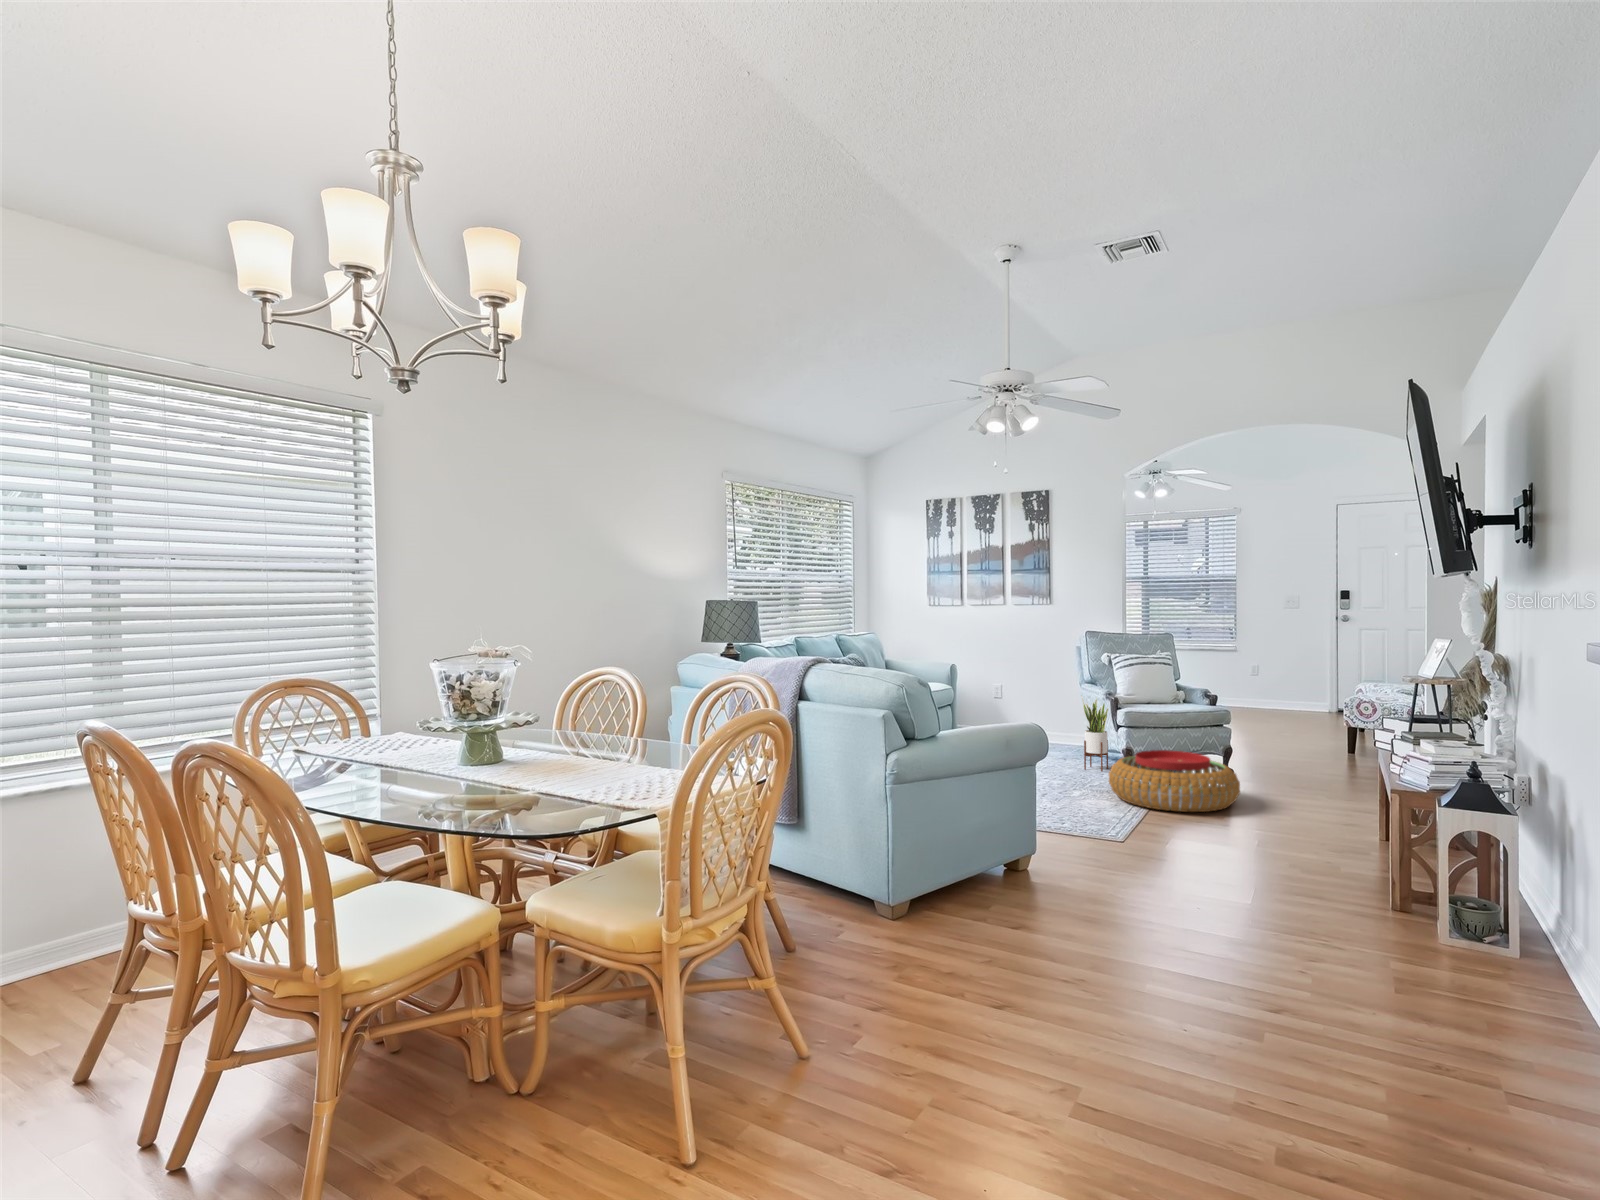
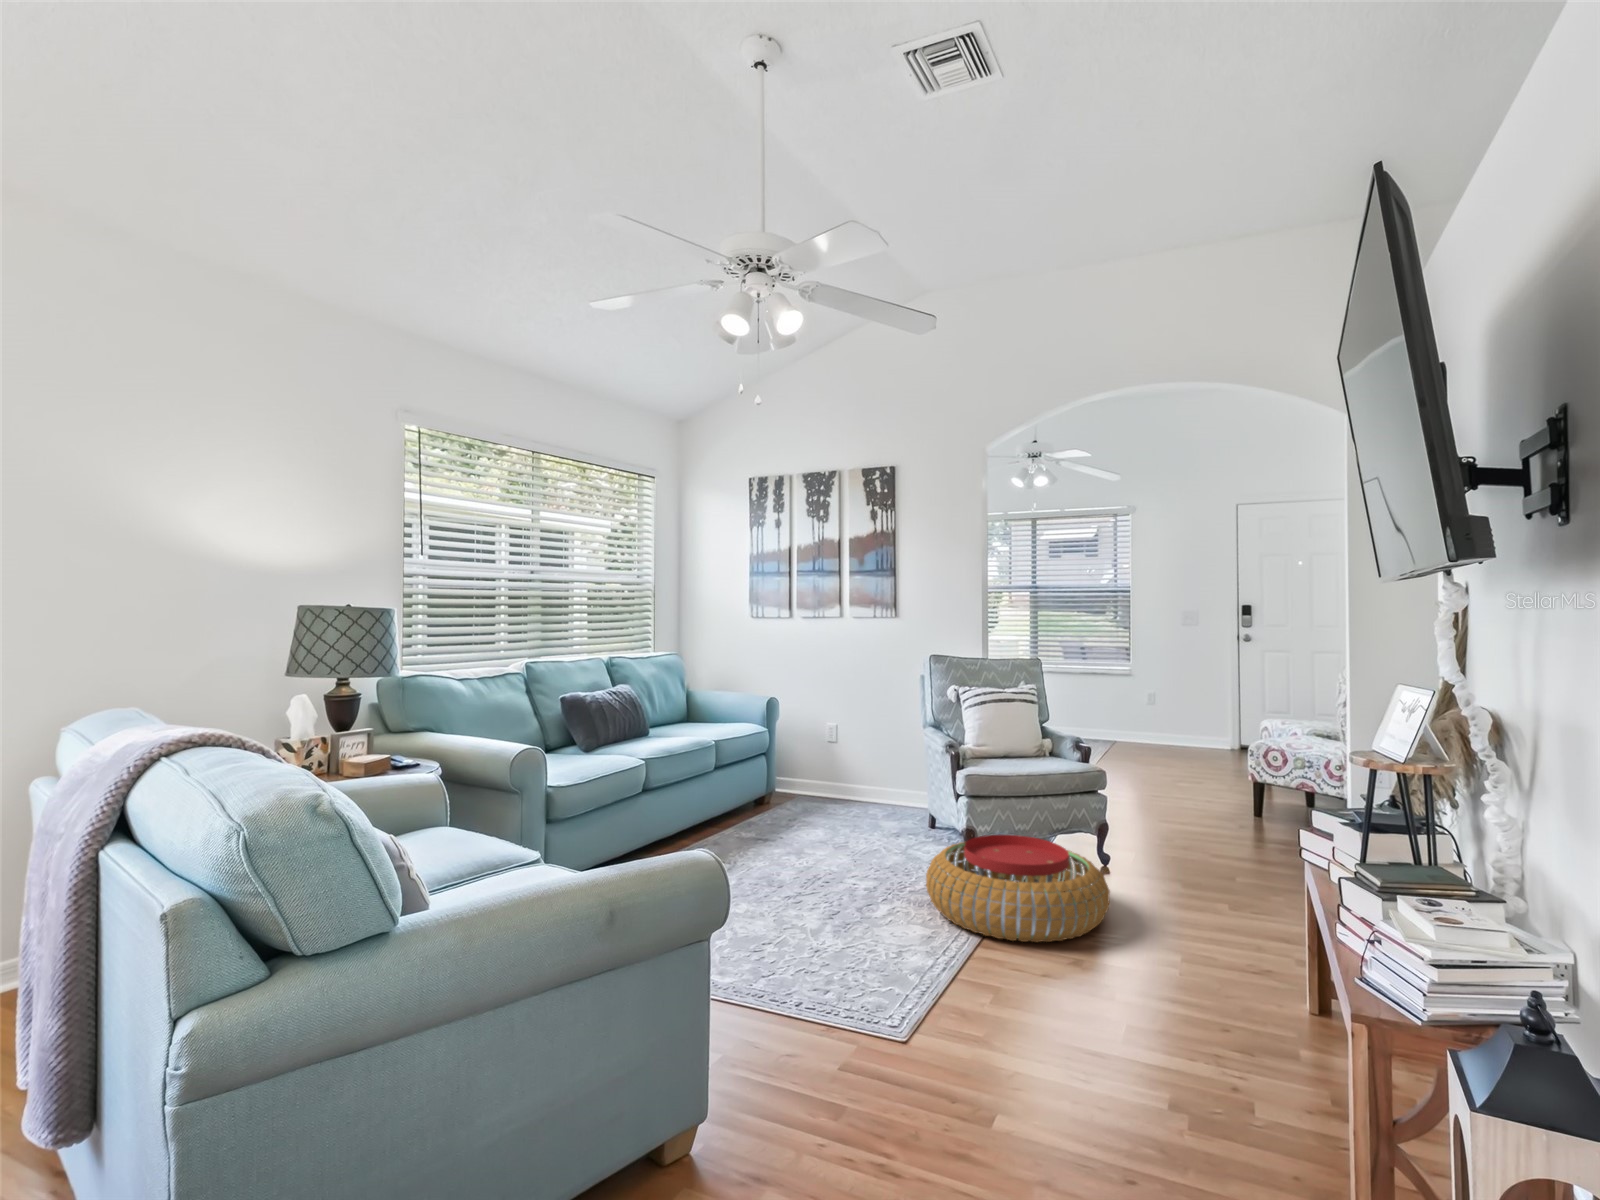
potted plant: present [1081,695,1108,771] -> none [914,743,947,852]

